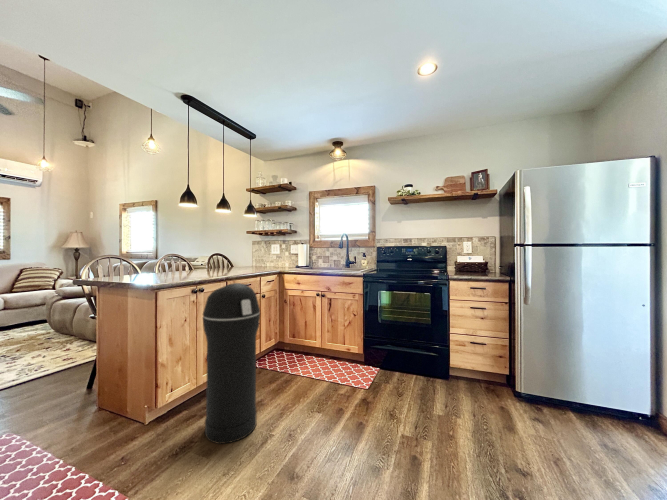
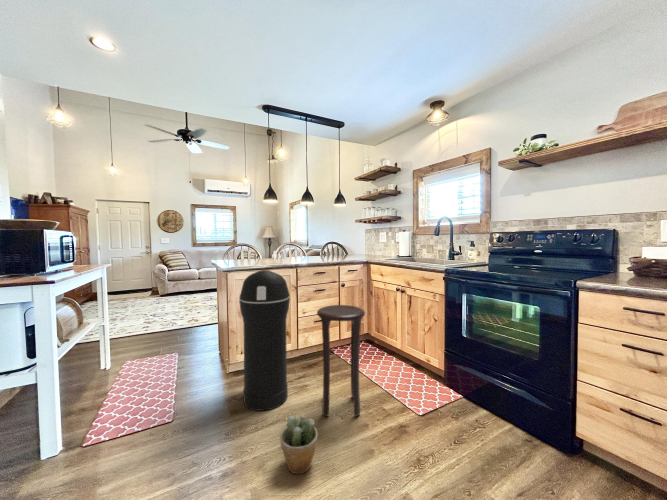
stool: none [288,310,332,417] -> present [317,305,365,417]
potted plant: none [309,410,343,468] -> present [280,416,318,474]

